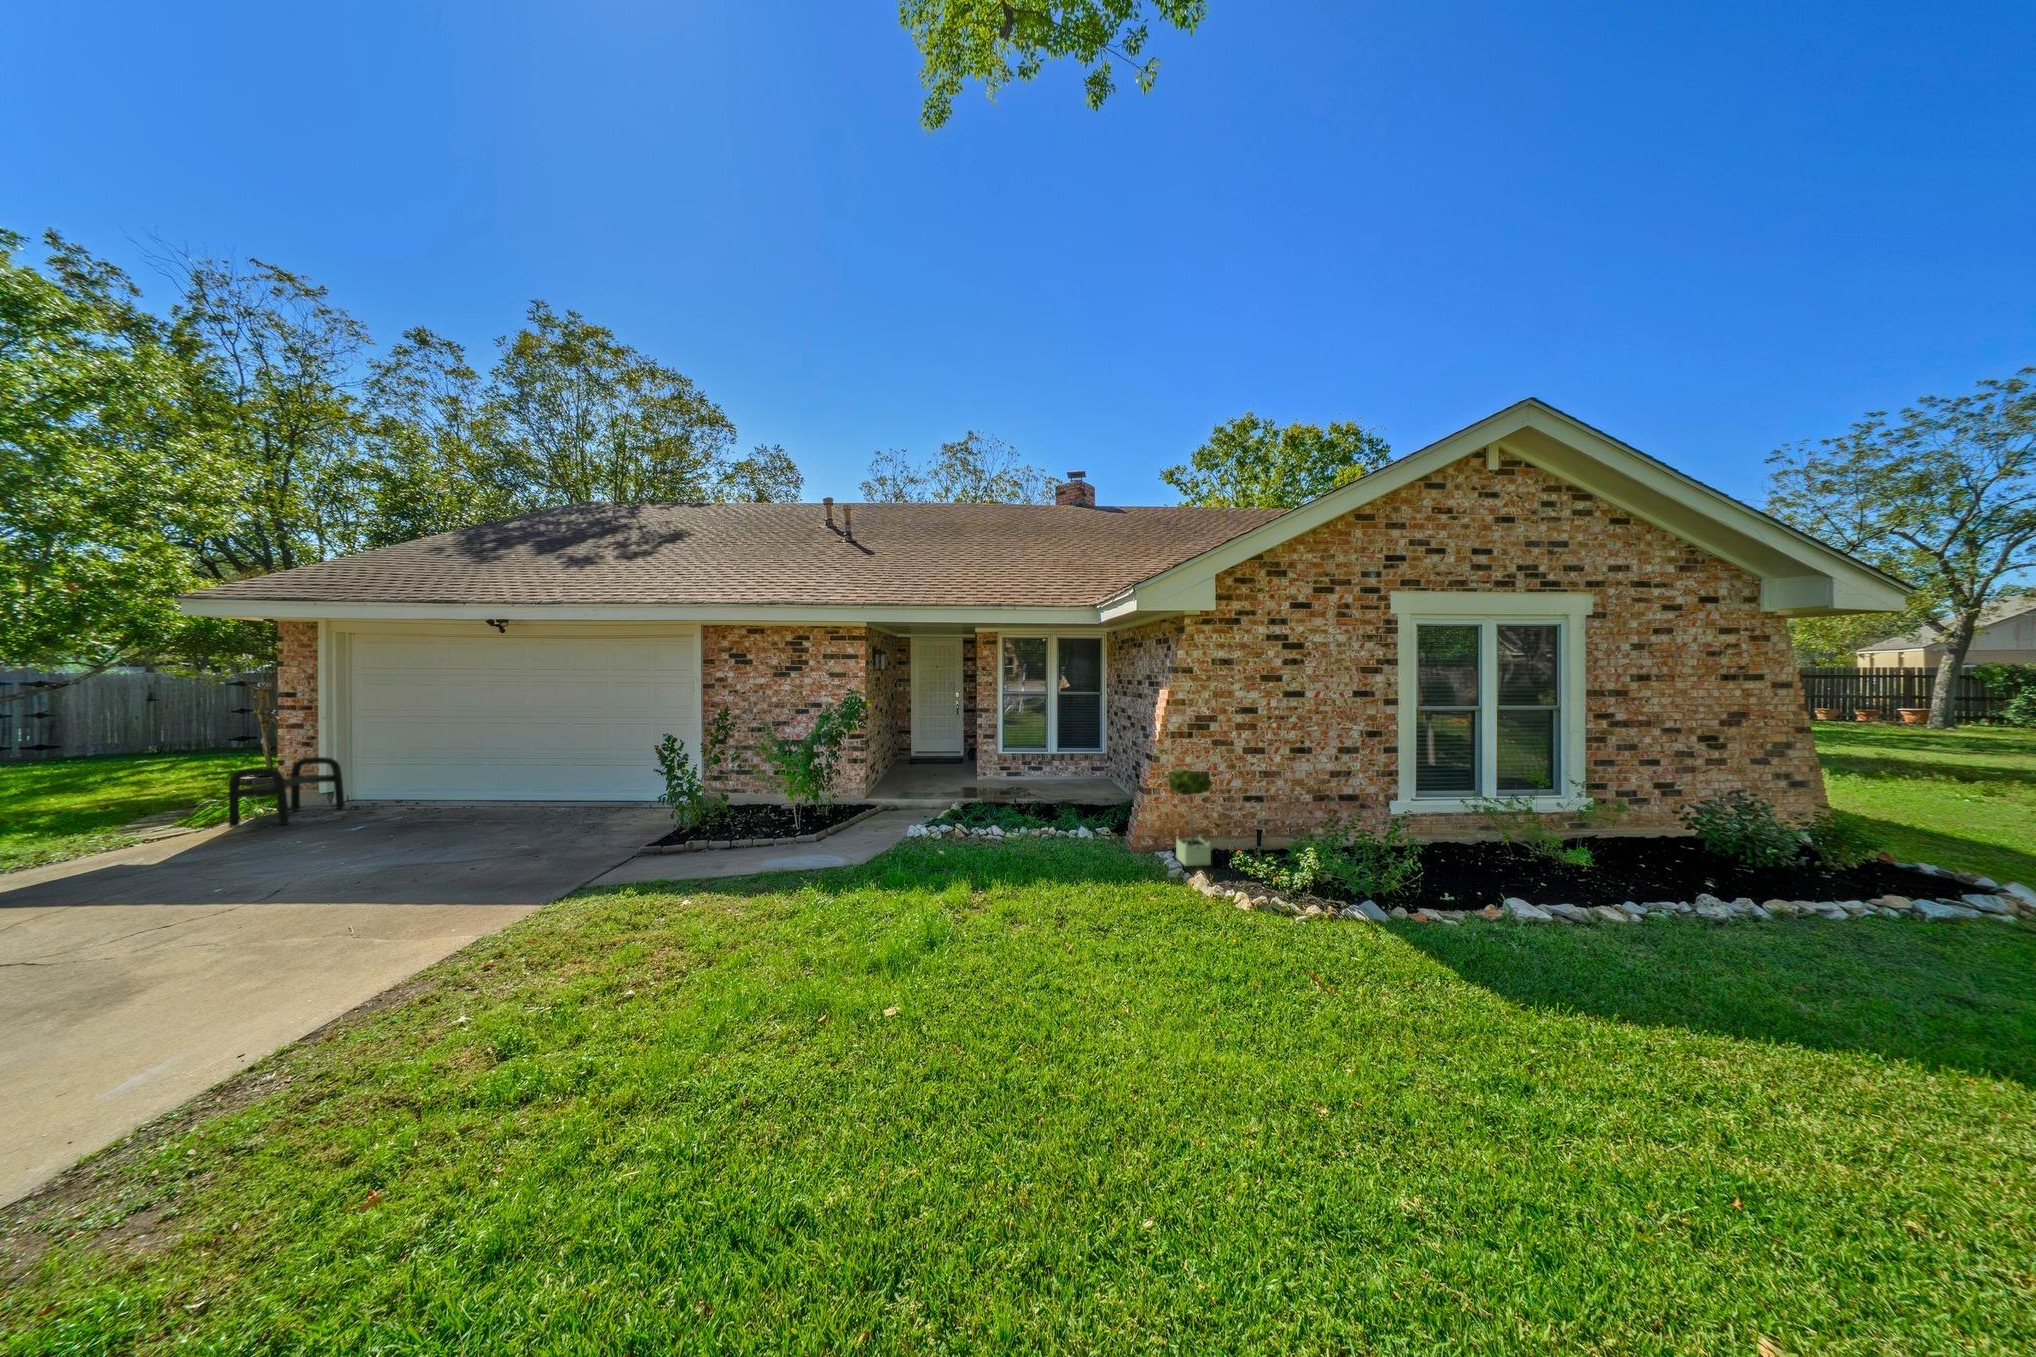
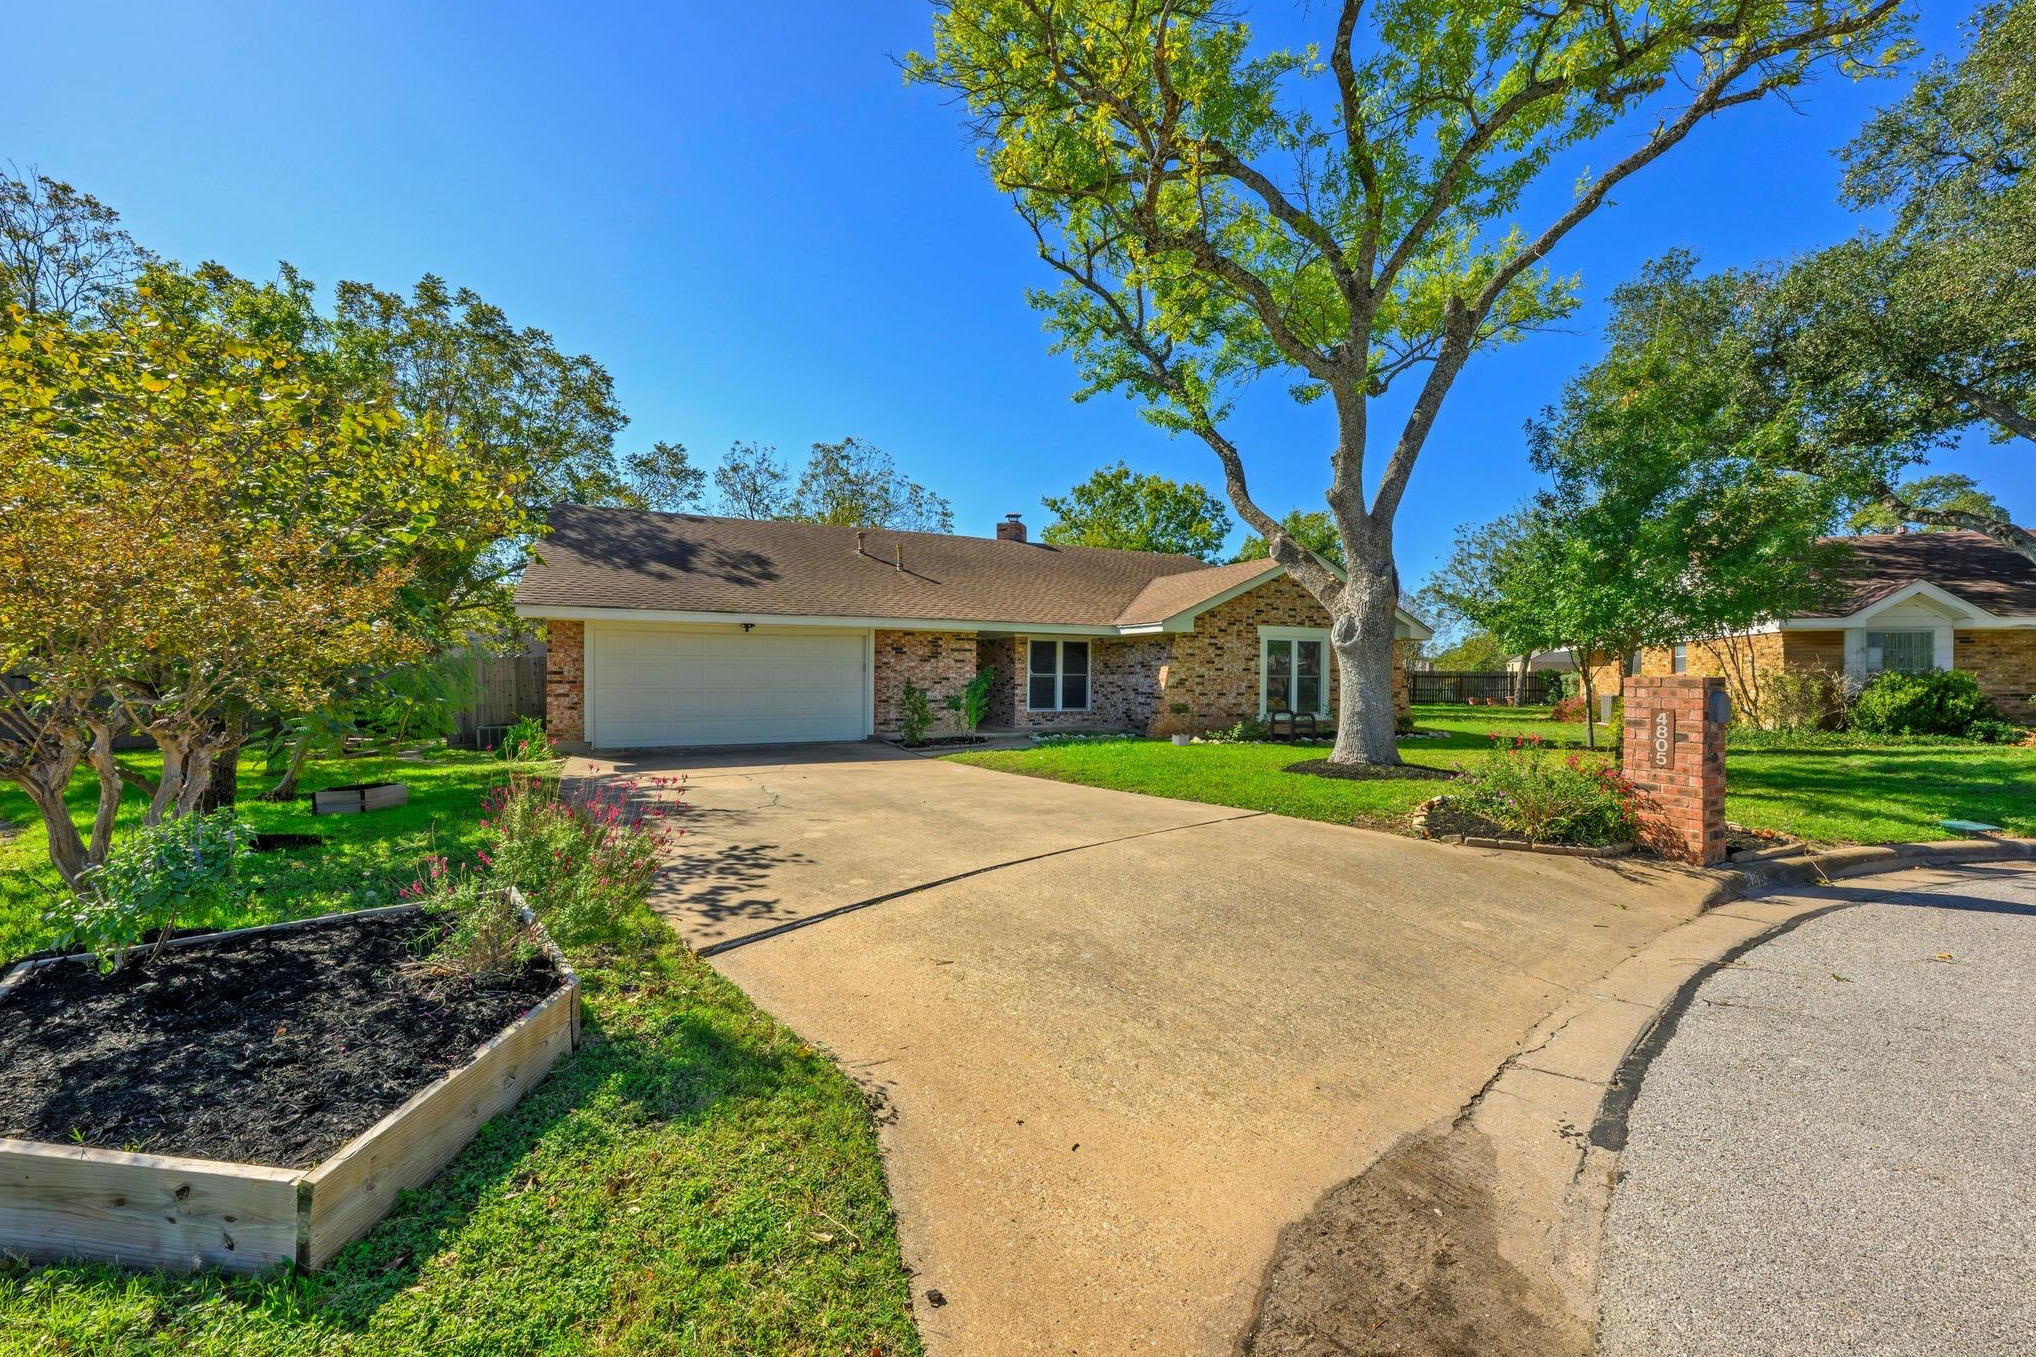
bench: present [229,757,345,827] -> present [1270,709,1316,745]

